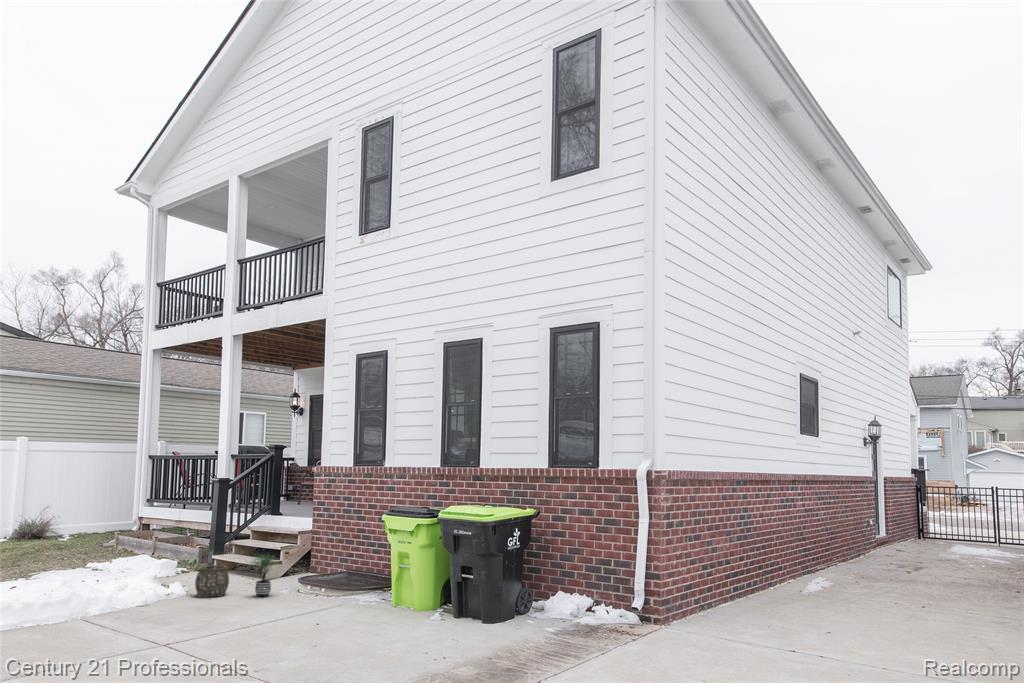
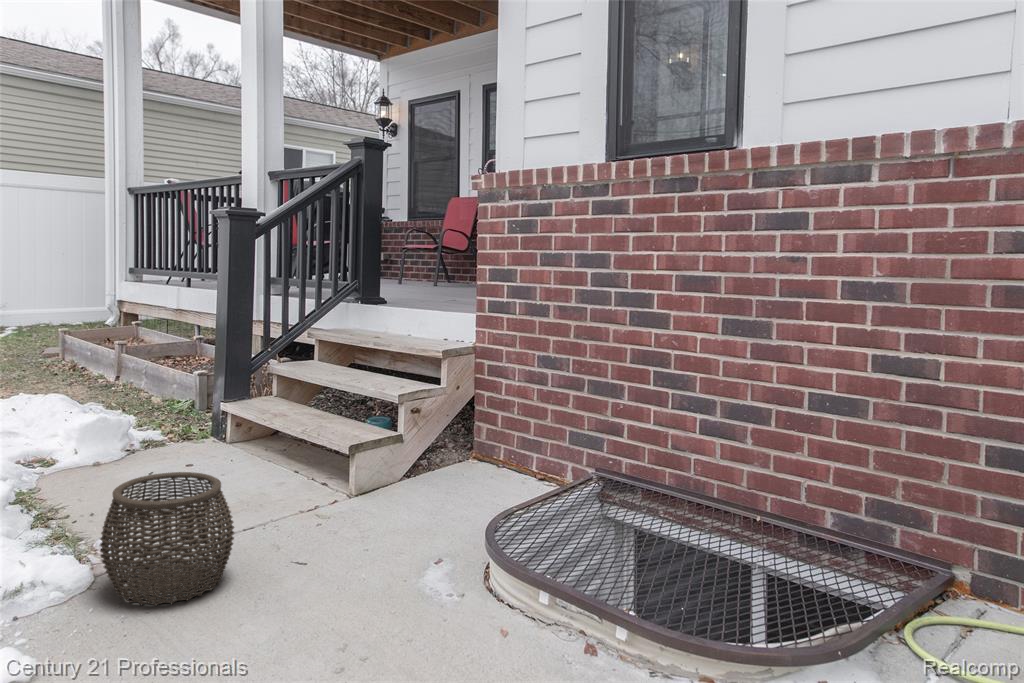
potted plant: present [251,554,274,597] -> none [295,443,415,610]

